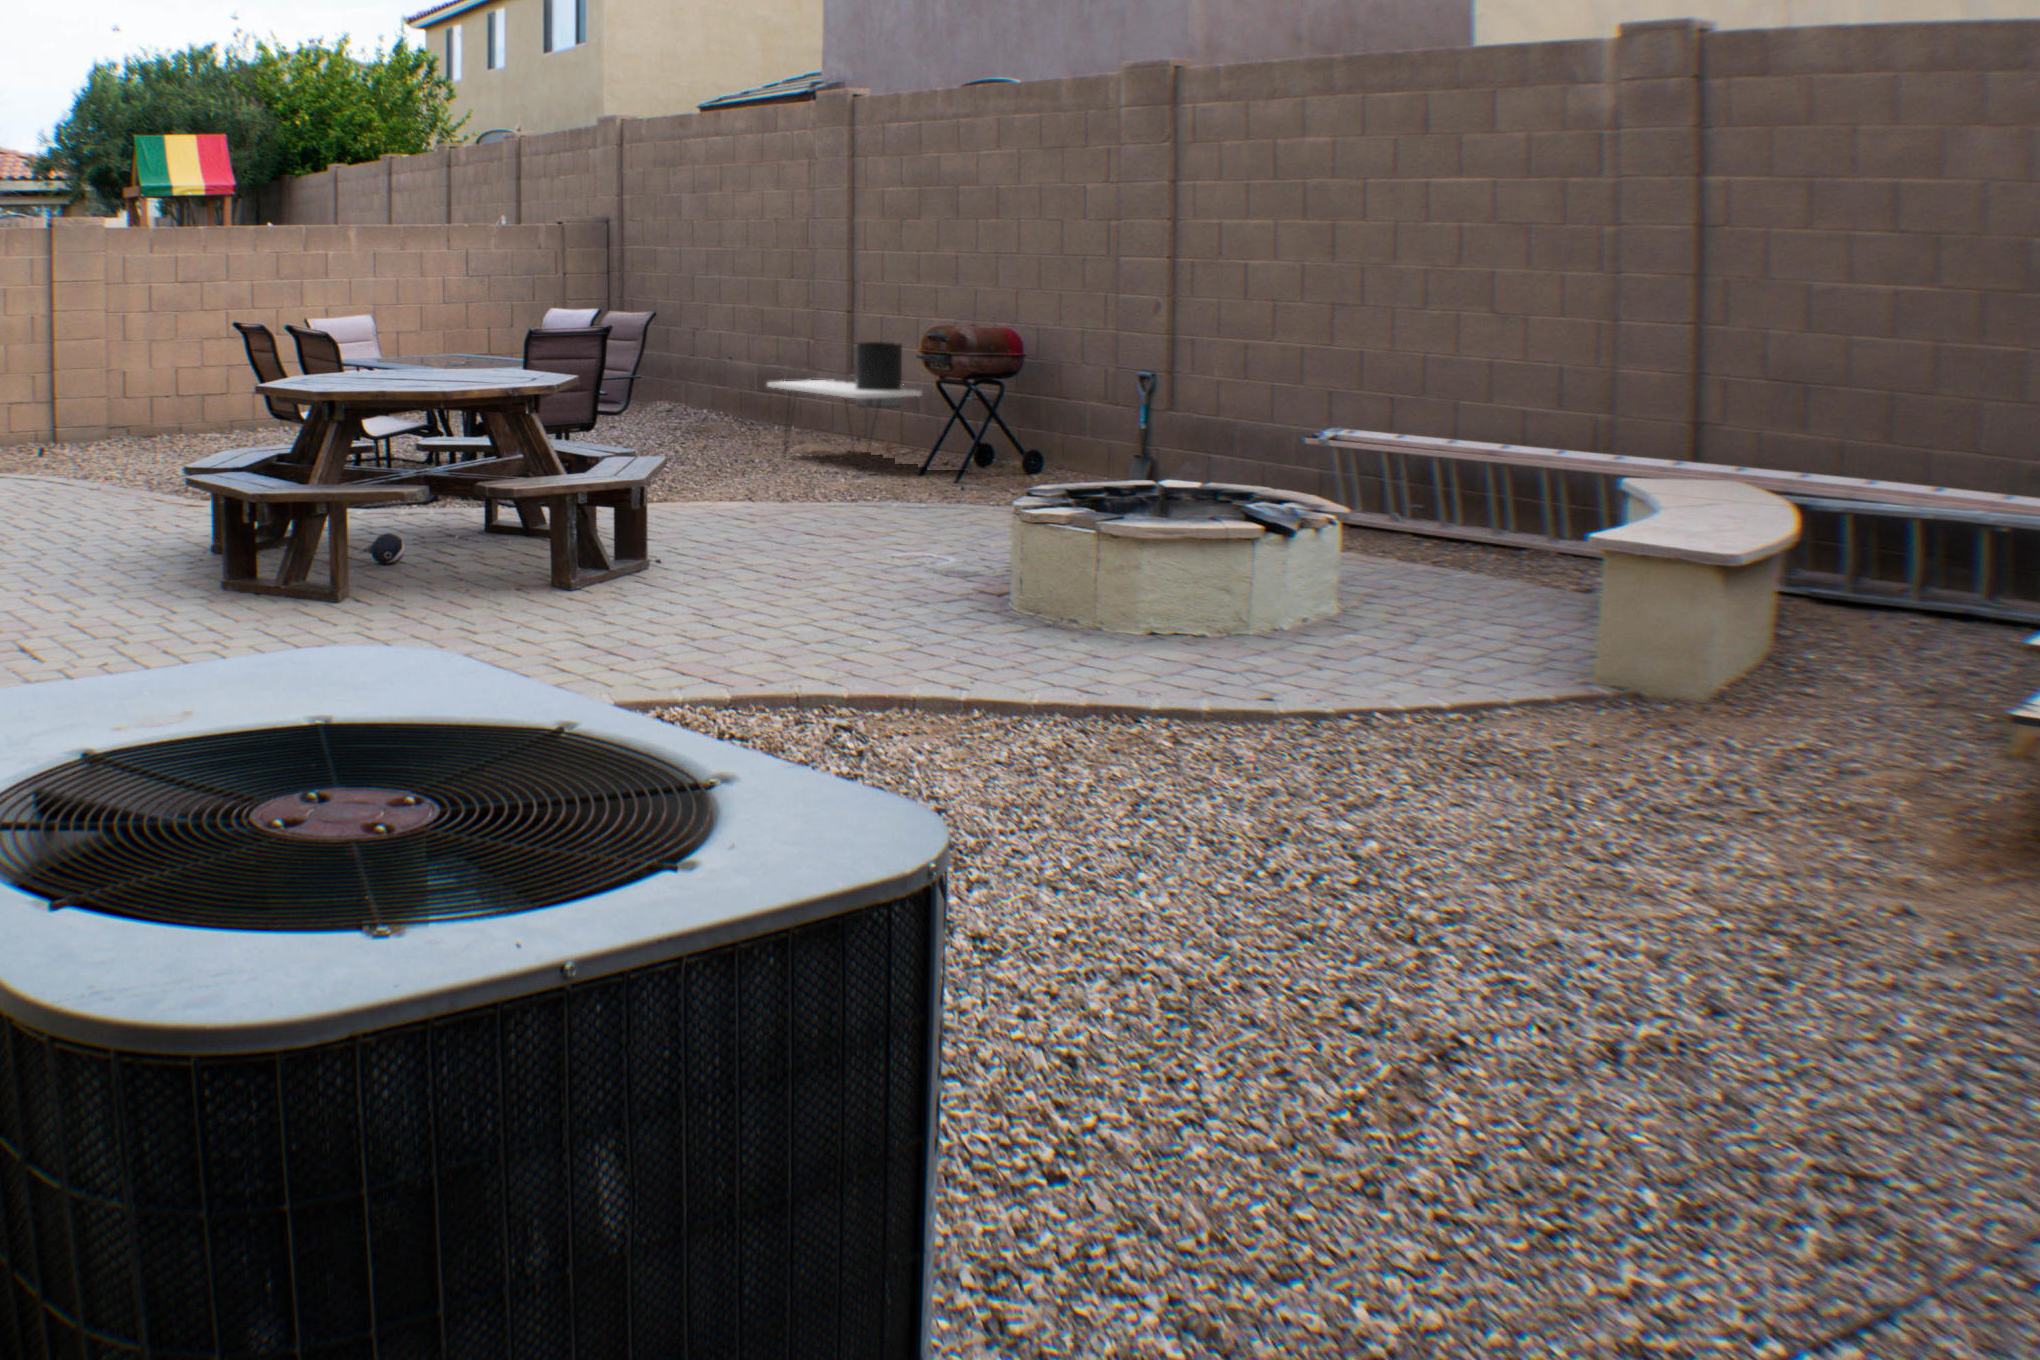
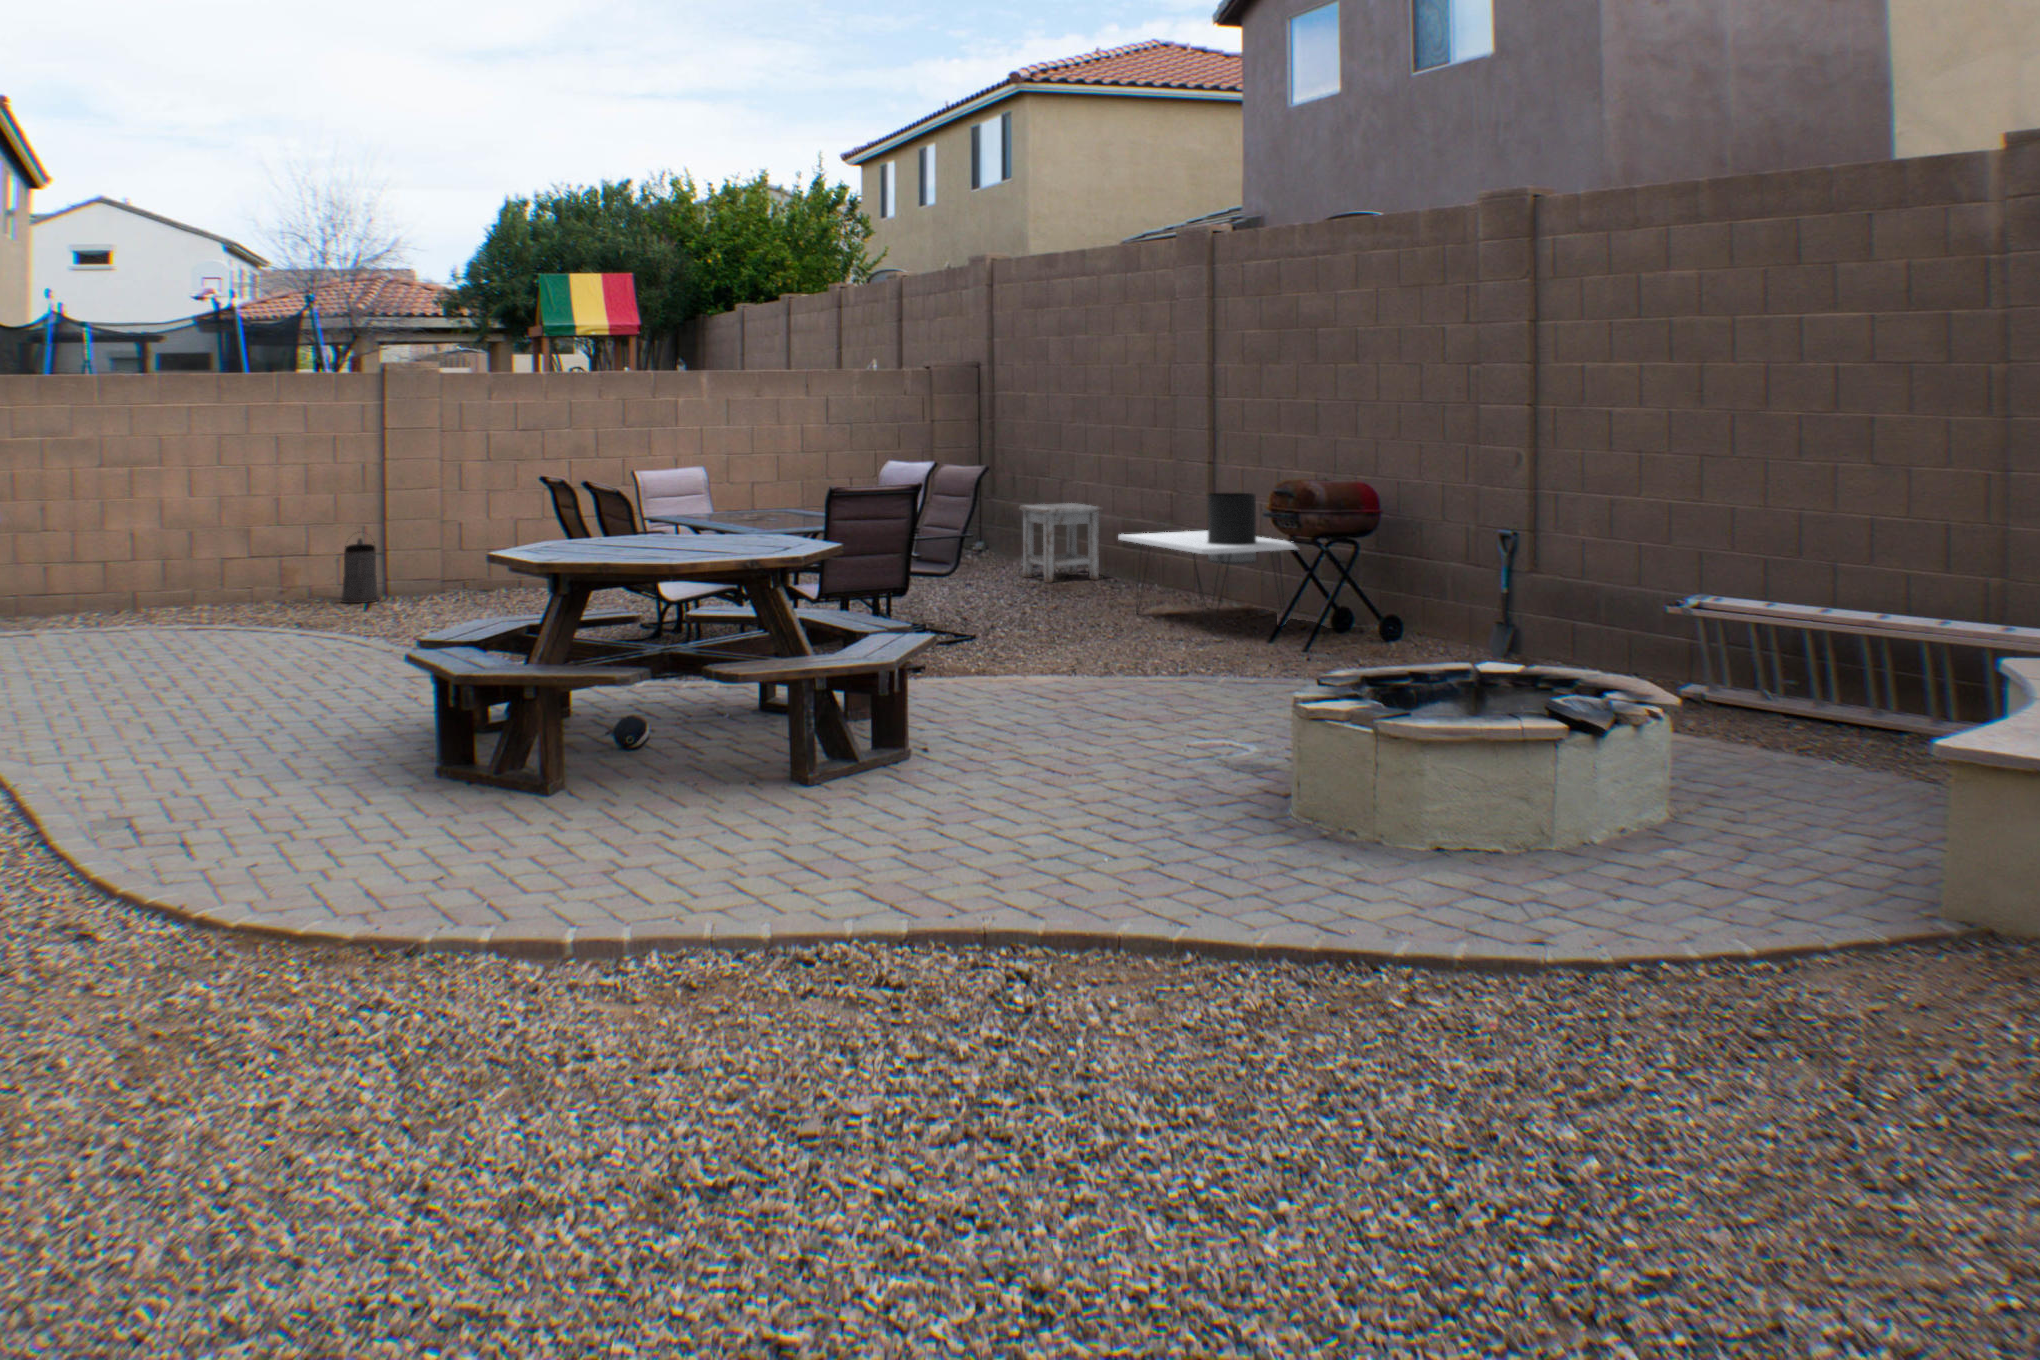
stool: none [654,356,736,430] -> present [1019,503,1103,583]
watering can: none [11,378,47,447] -> present [341,532,379,603]

